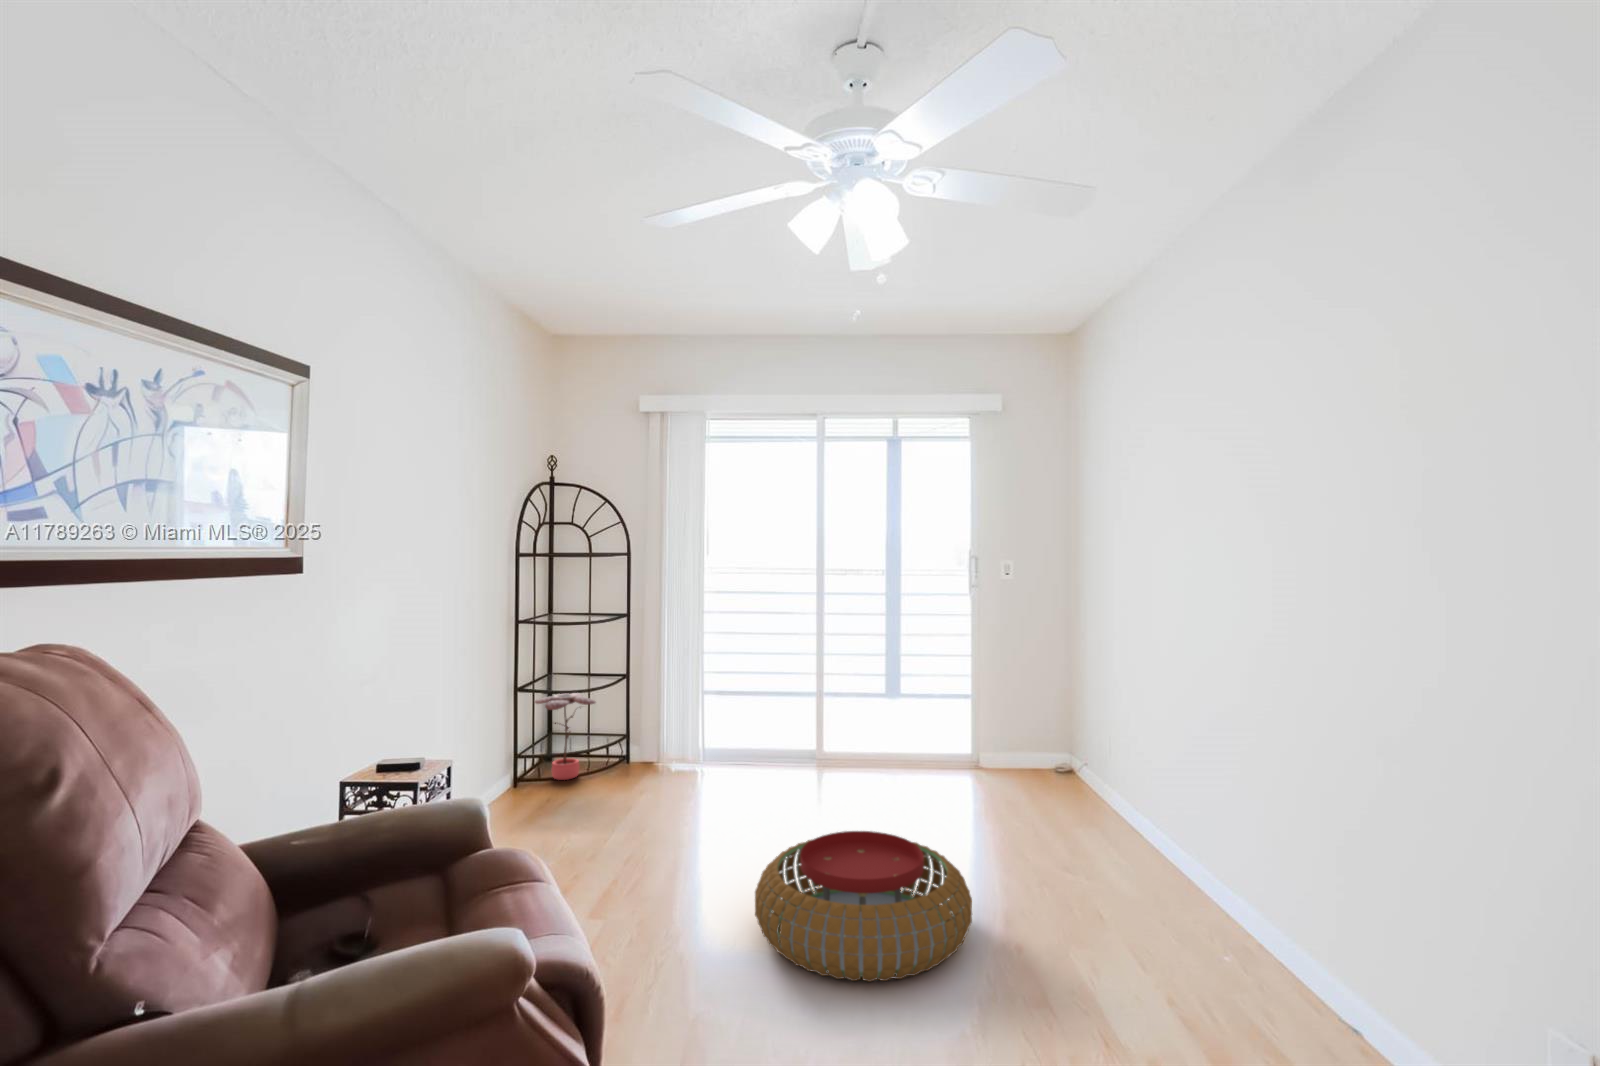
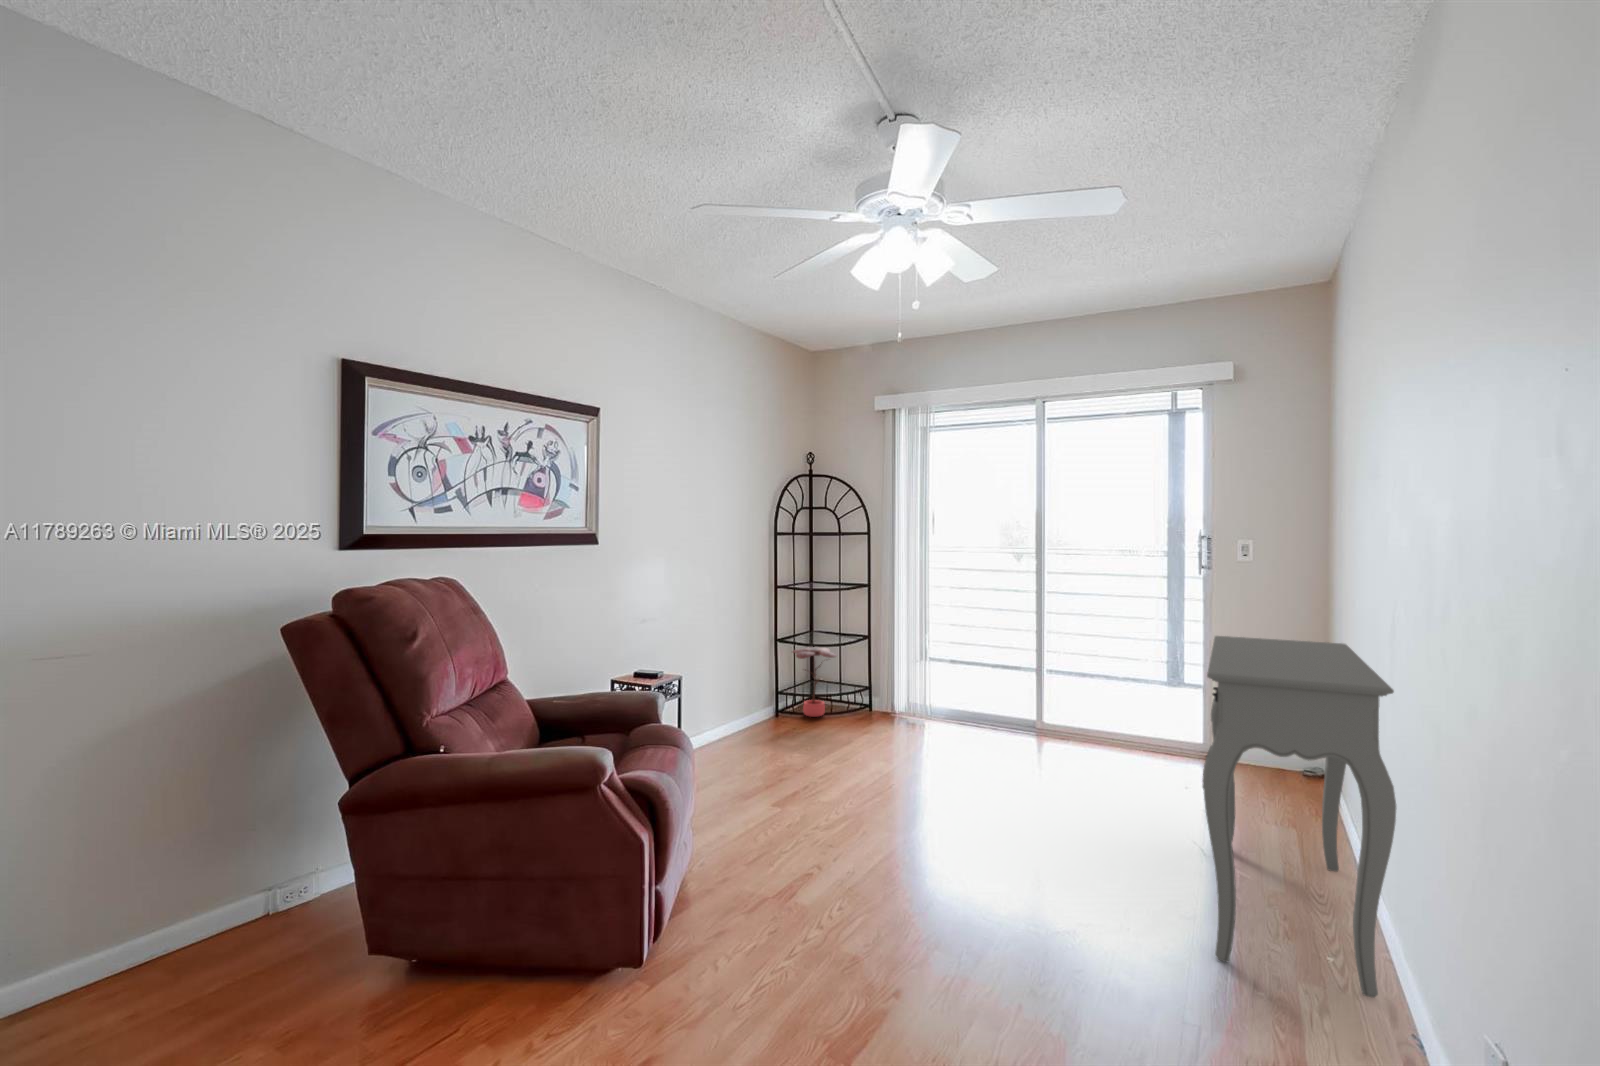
console table: none [1066,646,1350,994] -> present [1202,636,1396,998]
pouf: present [755,831,972,982] -> none [864,773,1048,887]

